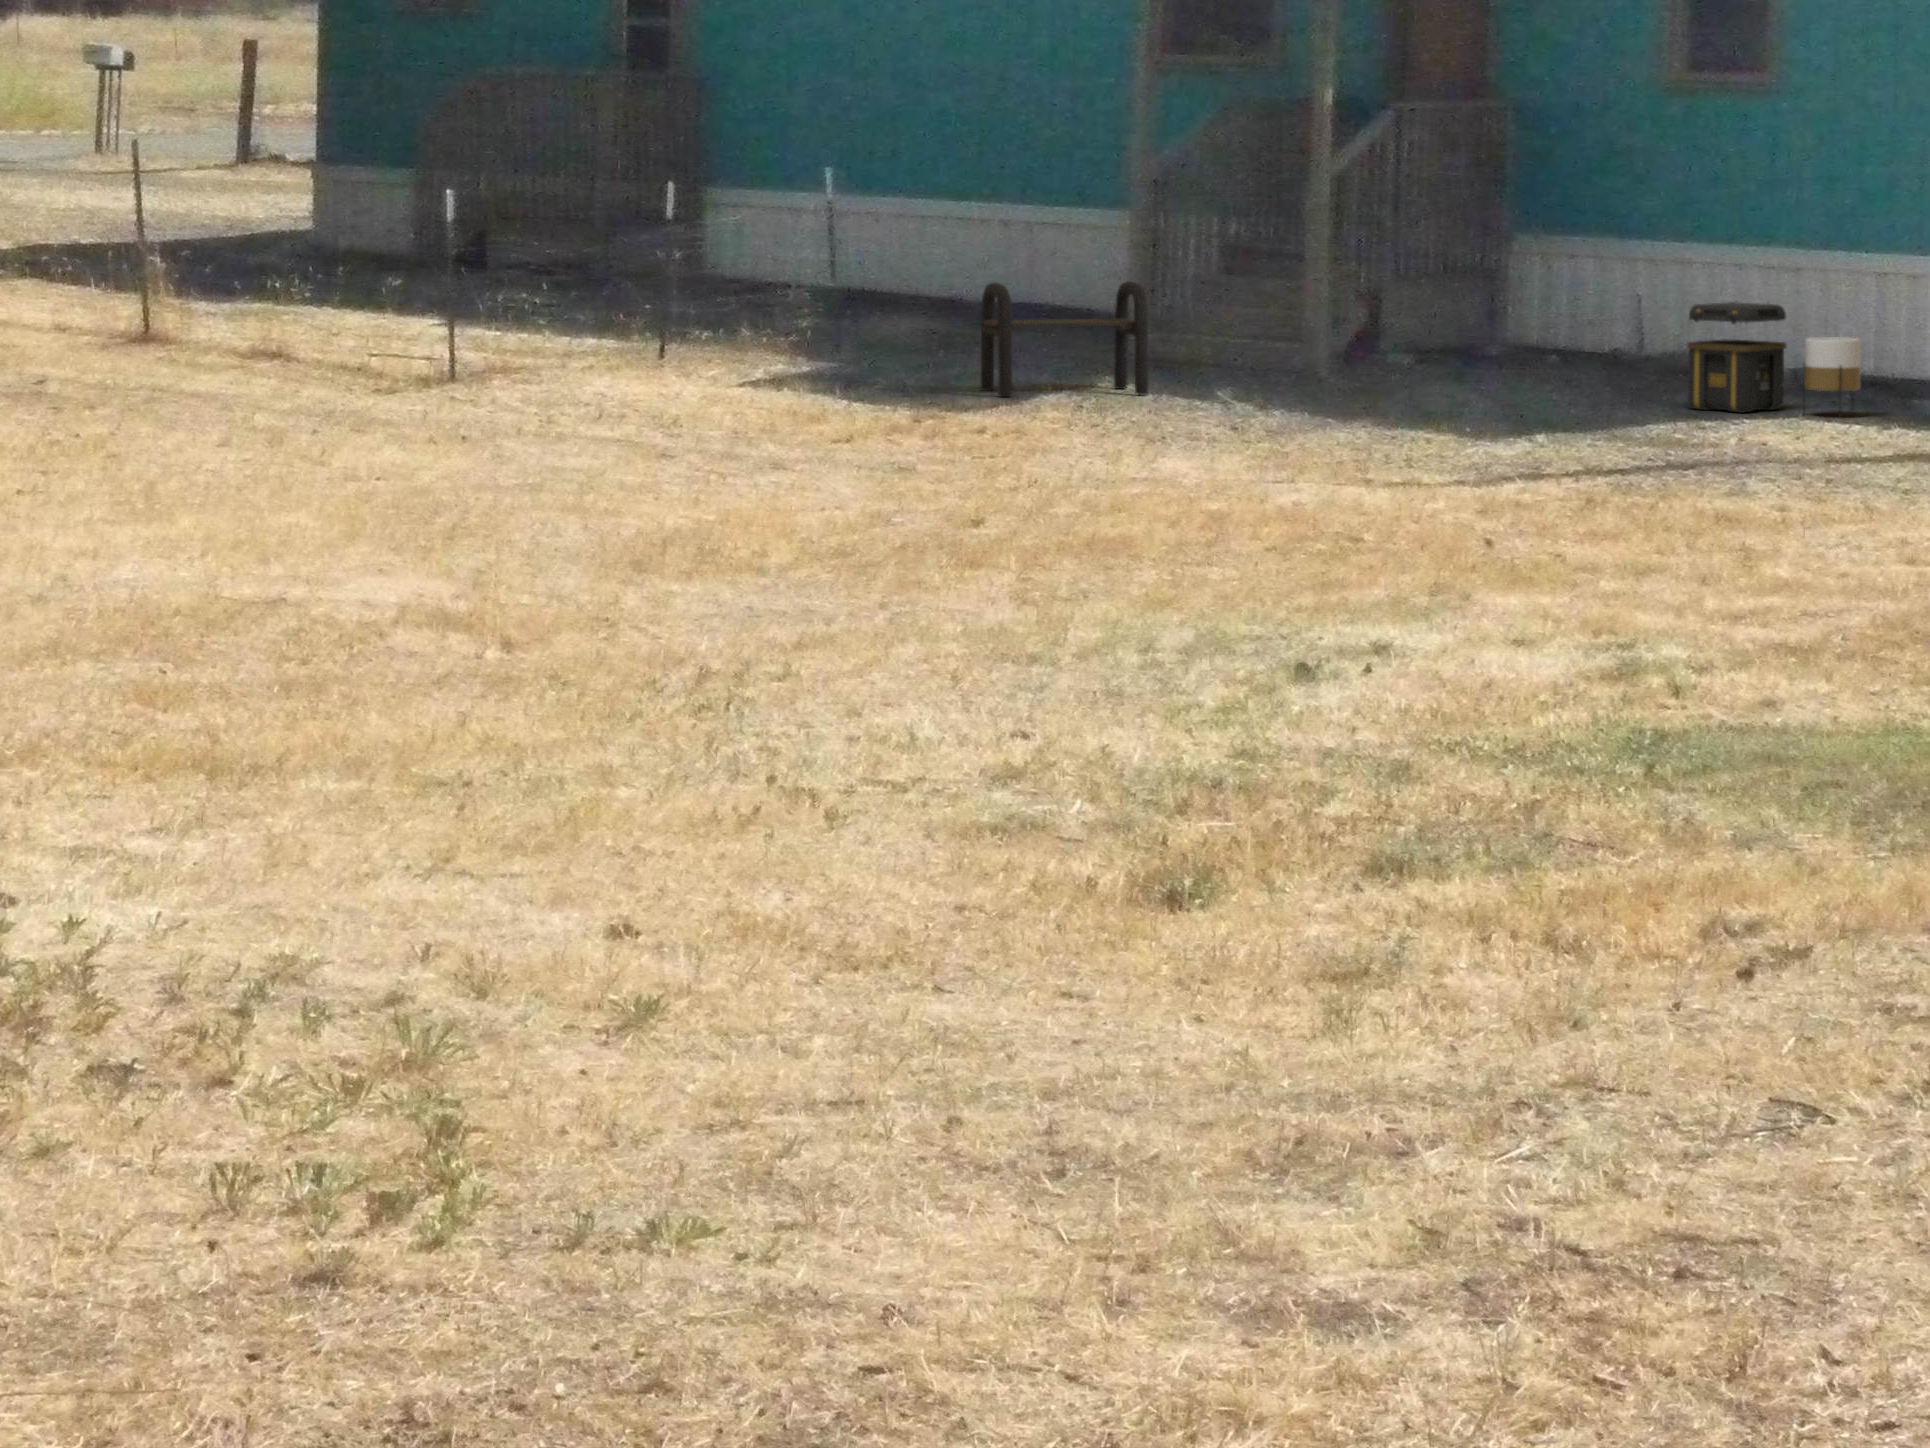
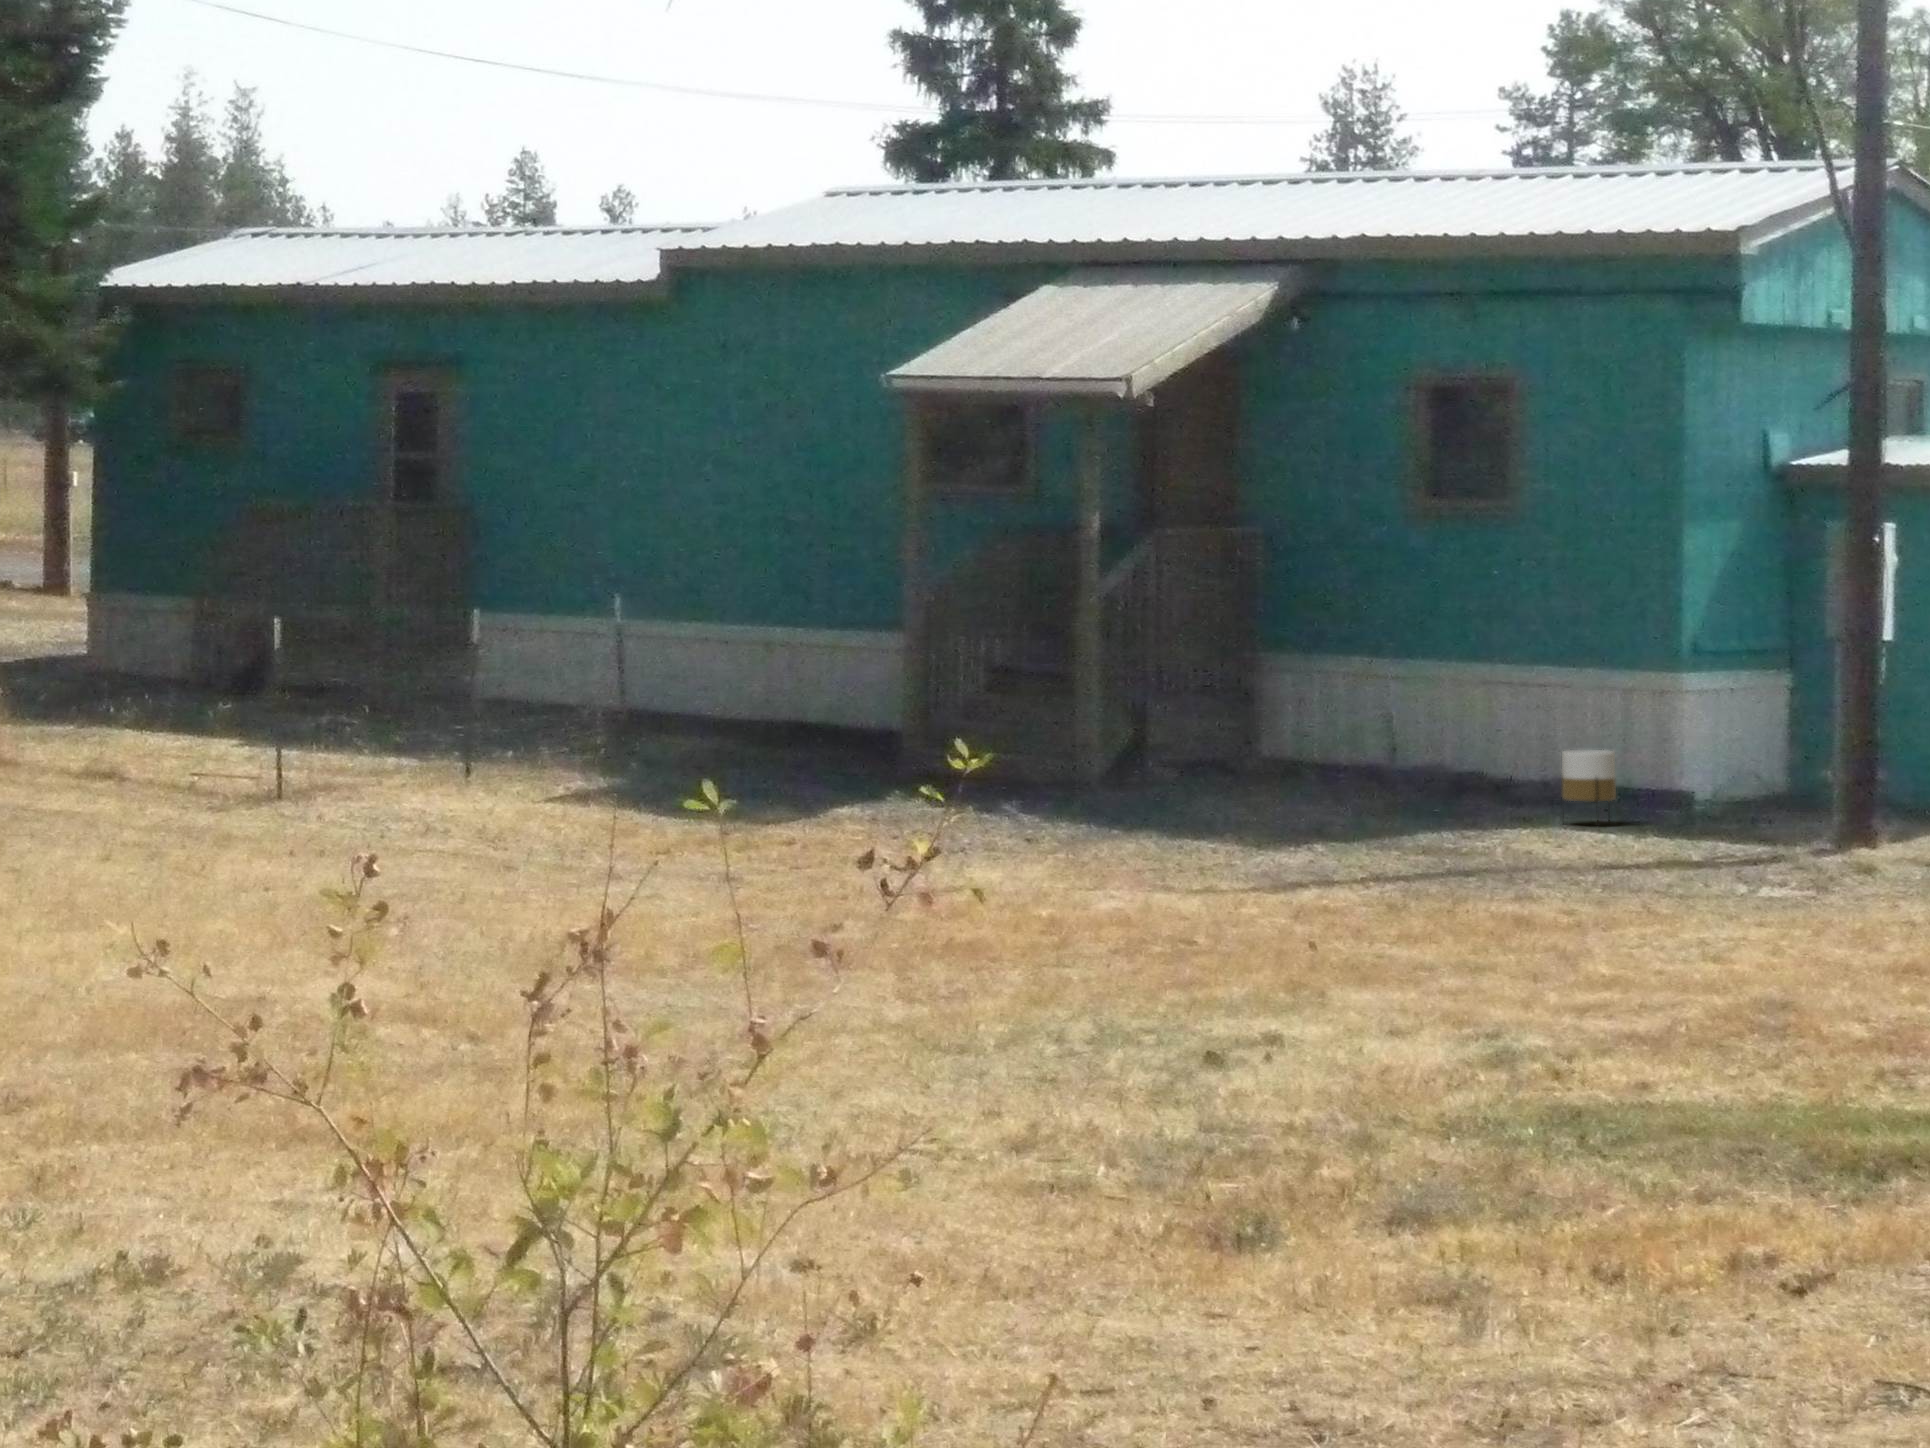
bench: present [981,281,1148,397] -> none [770,703,932,814]
toolbox: present [1687,302,1787,413] -> none [1448,718,1544,823]

